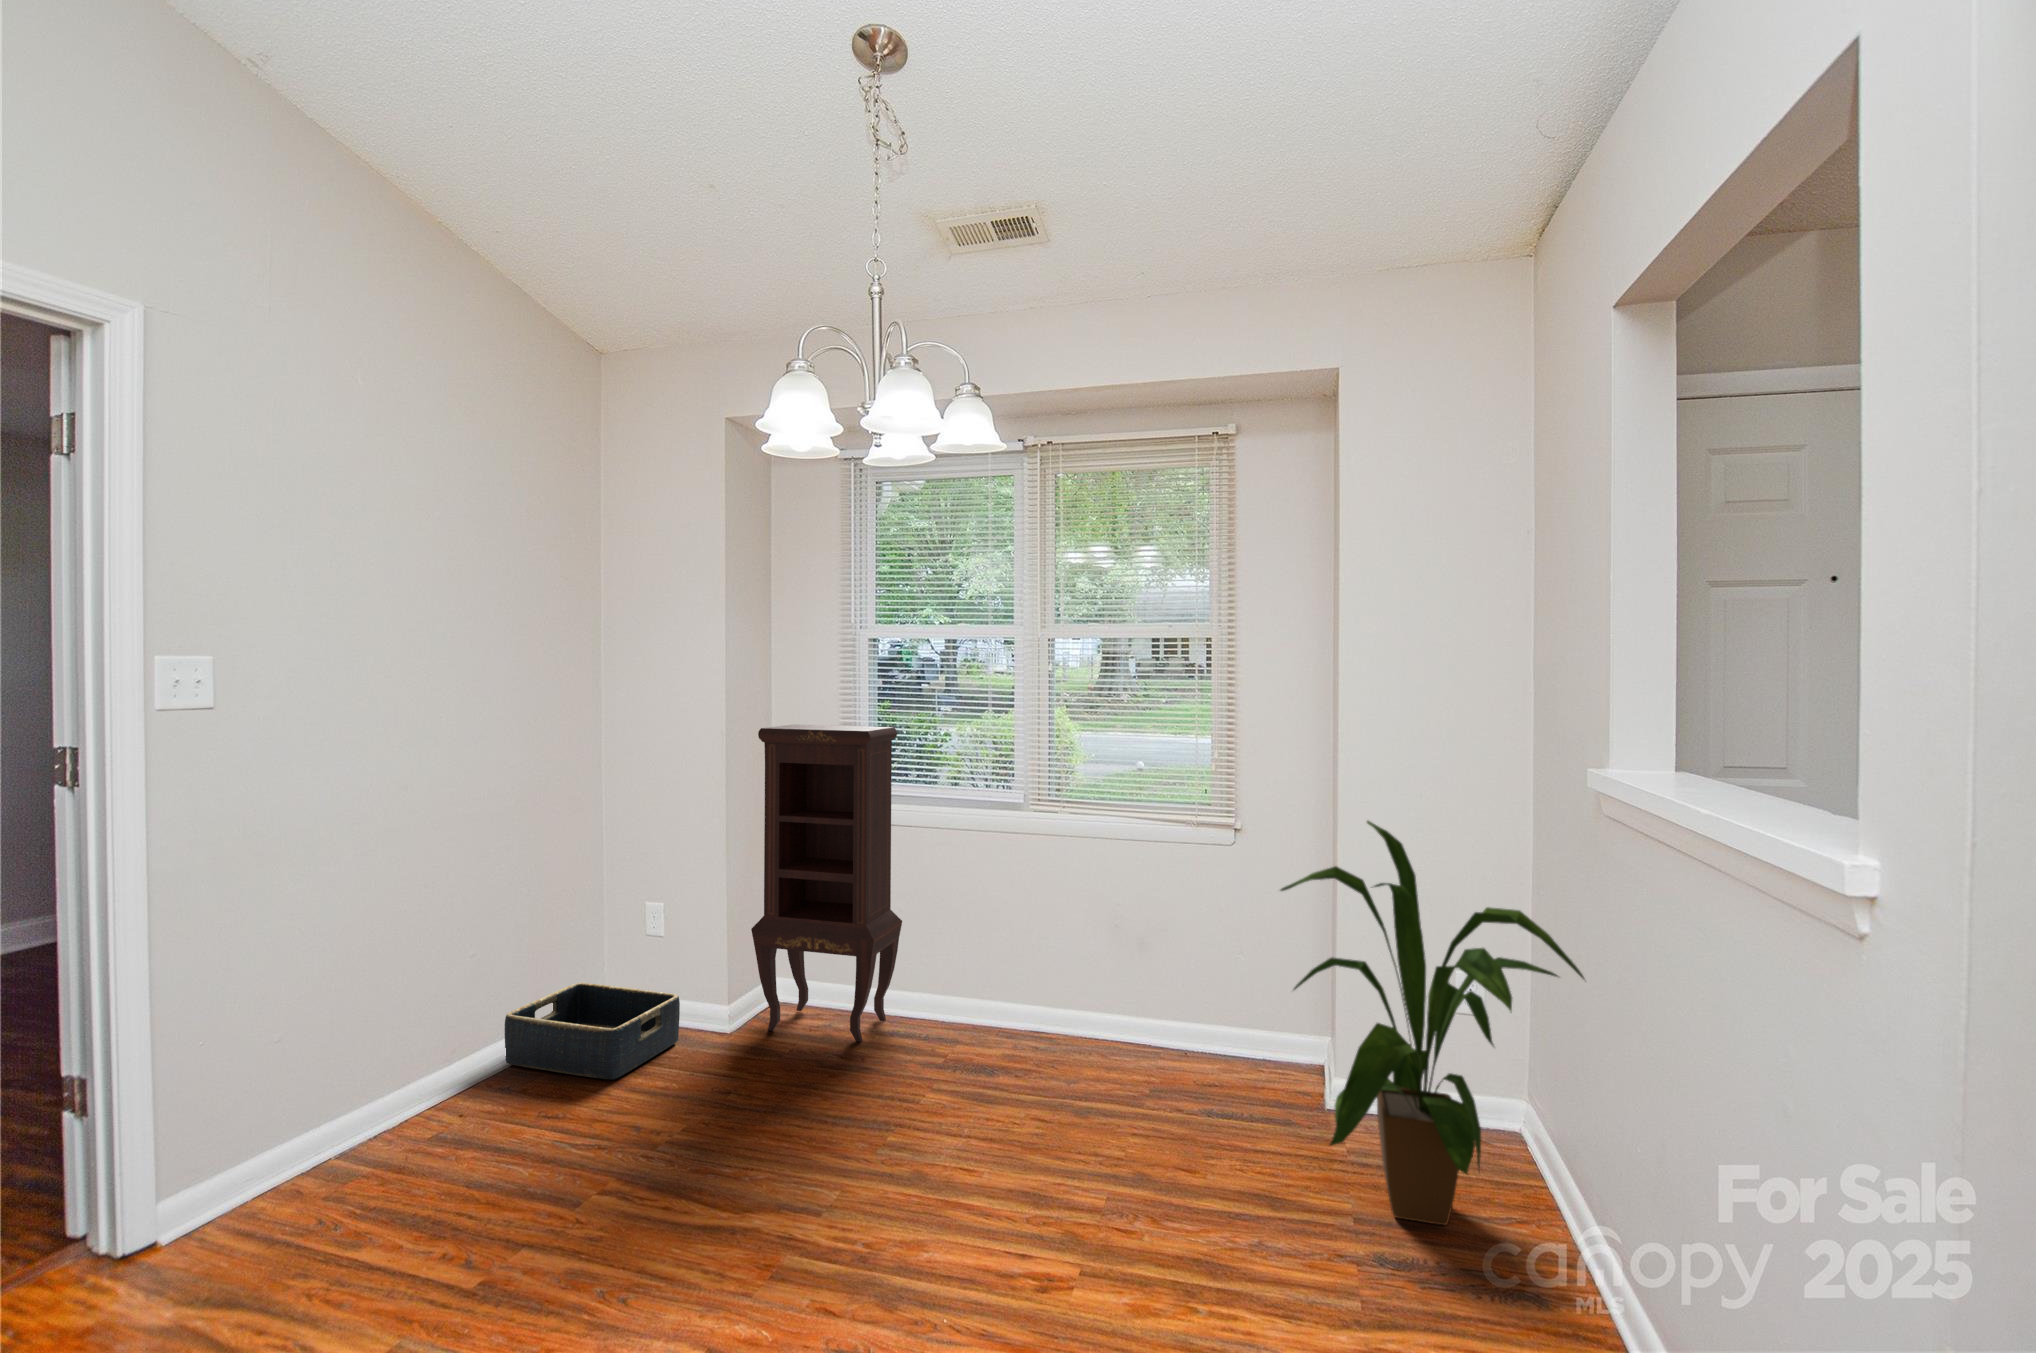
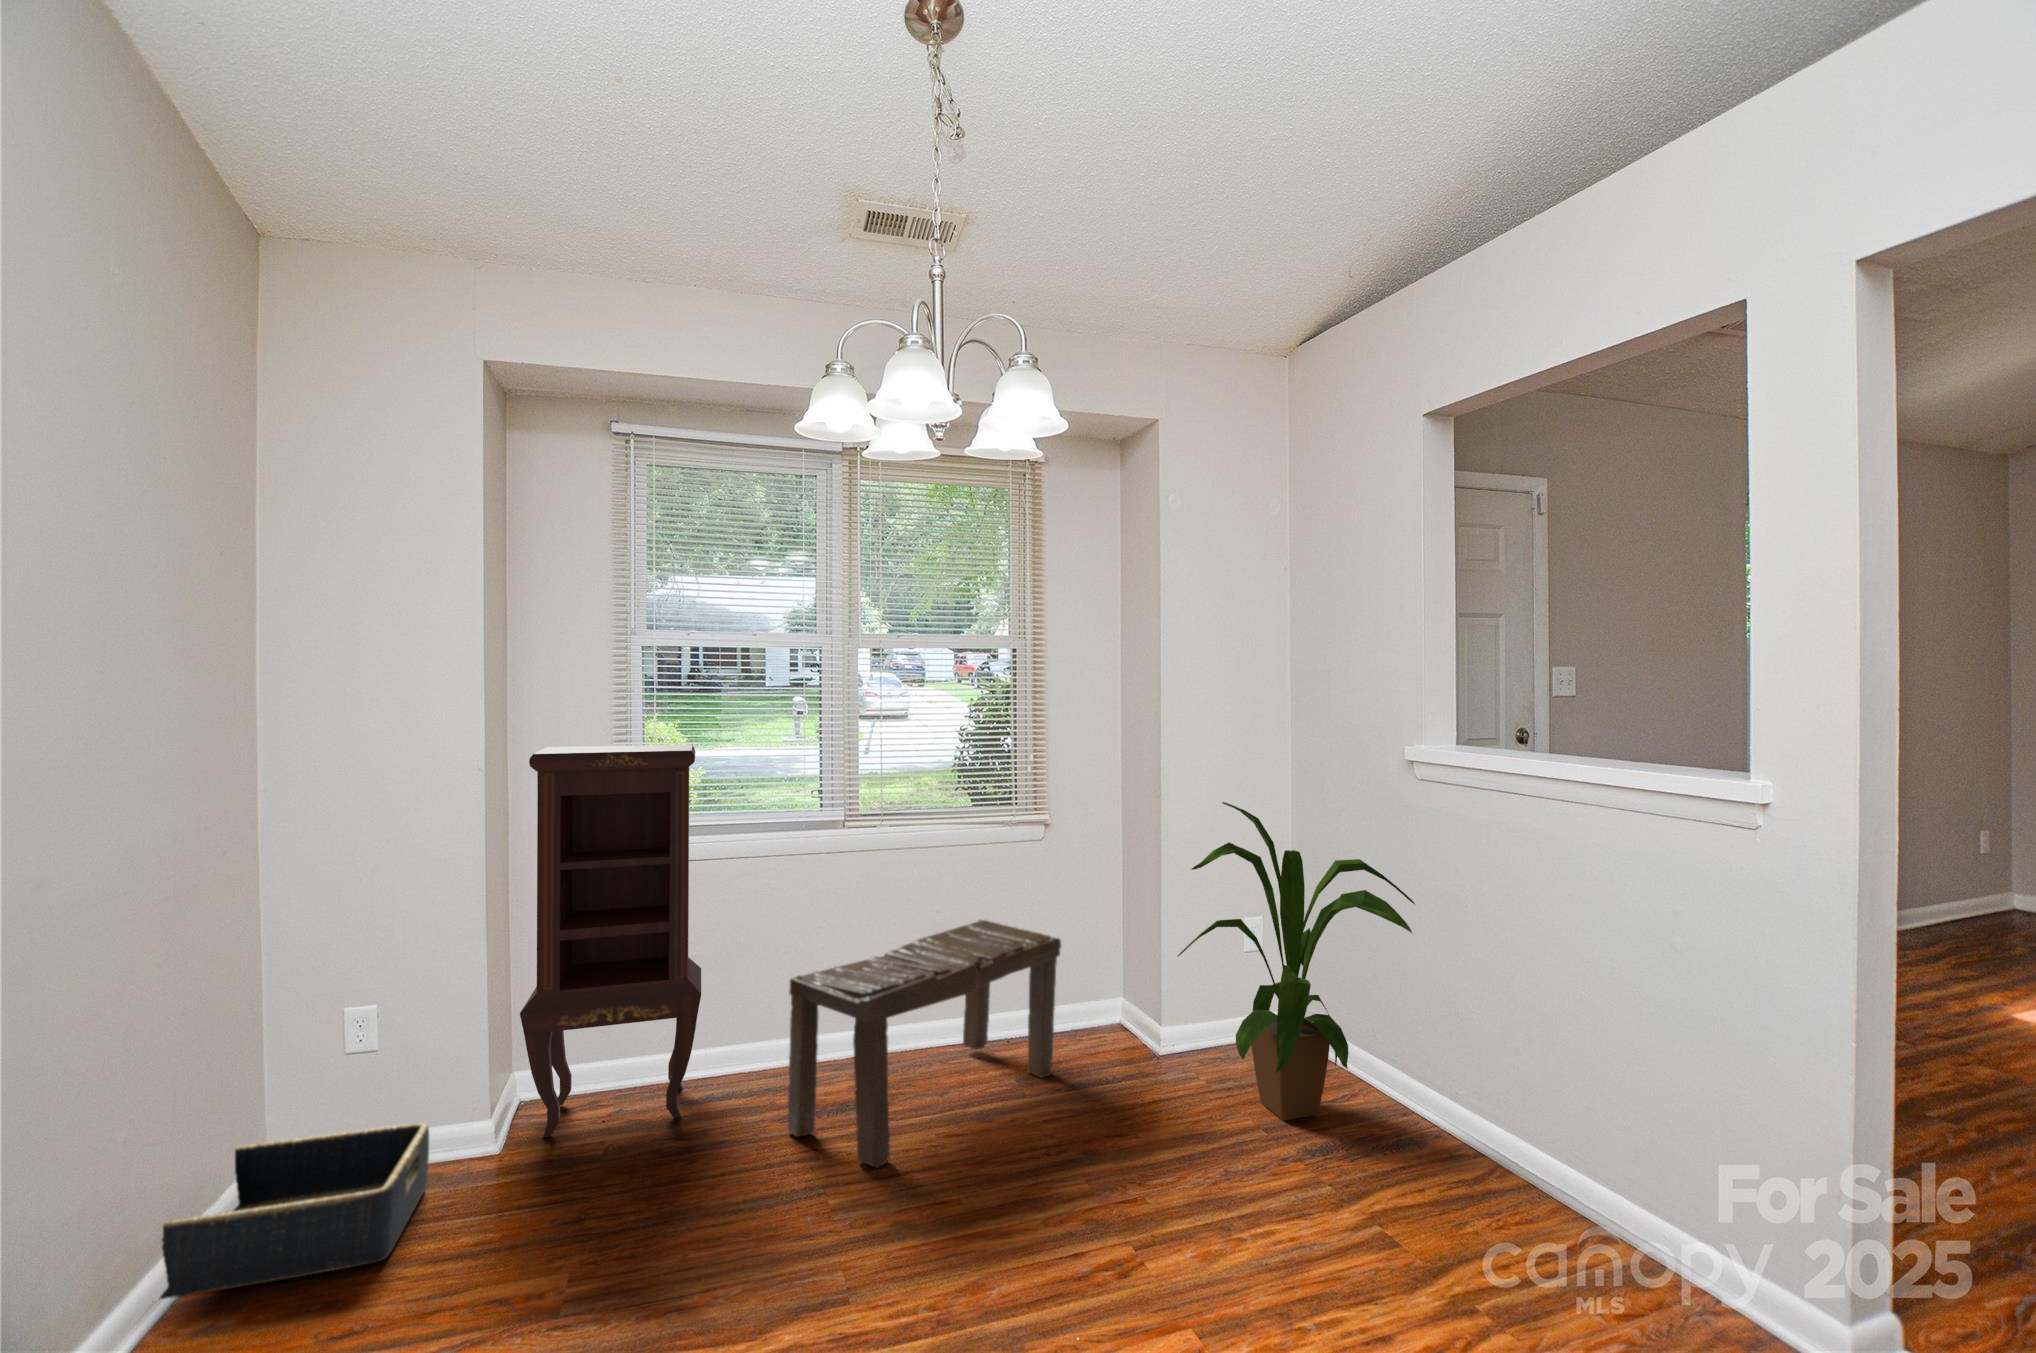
bench: none [917,920,1196,1124] -> present [787,920,1061,1168]

